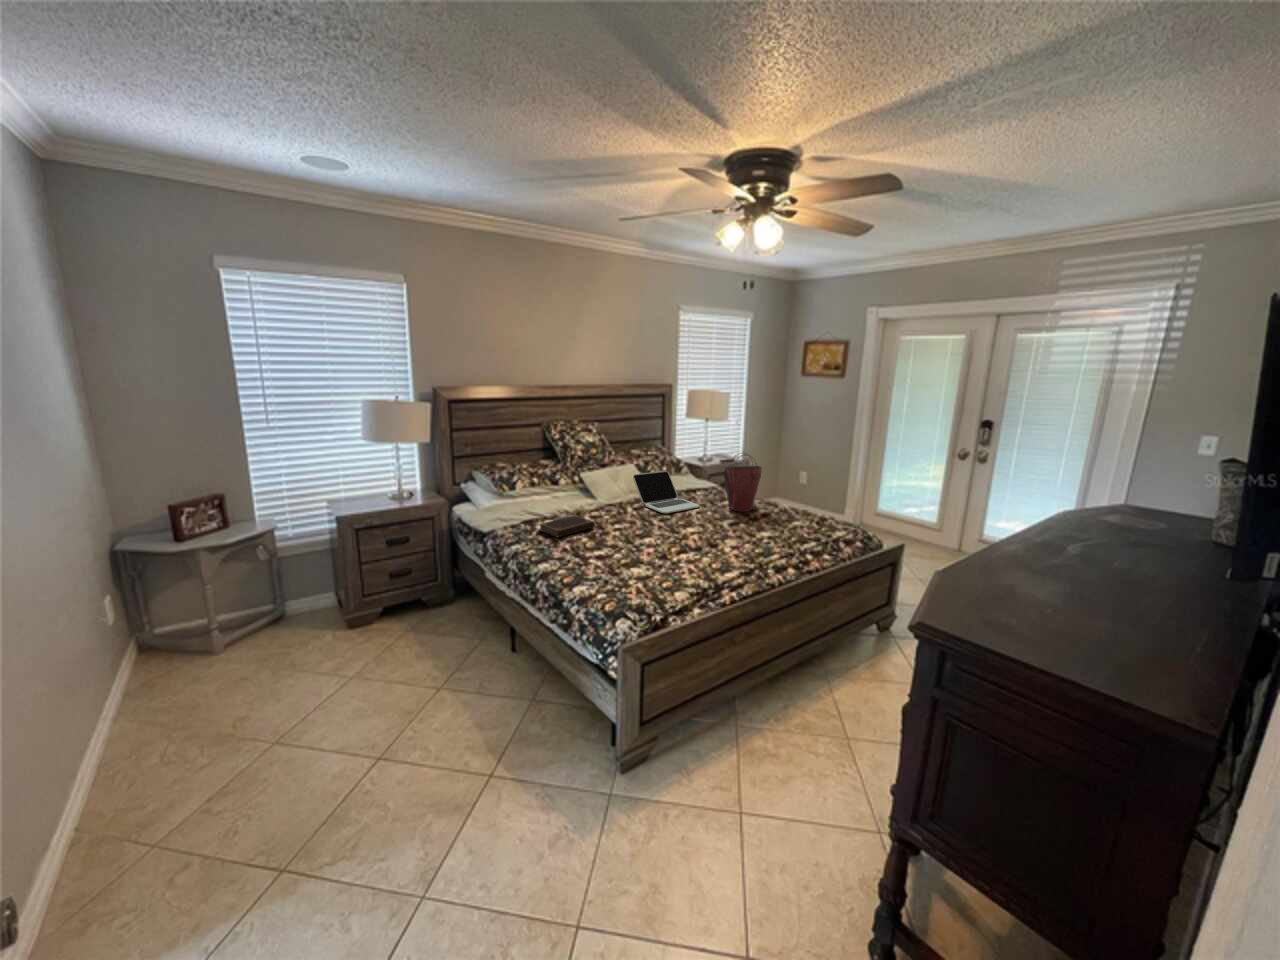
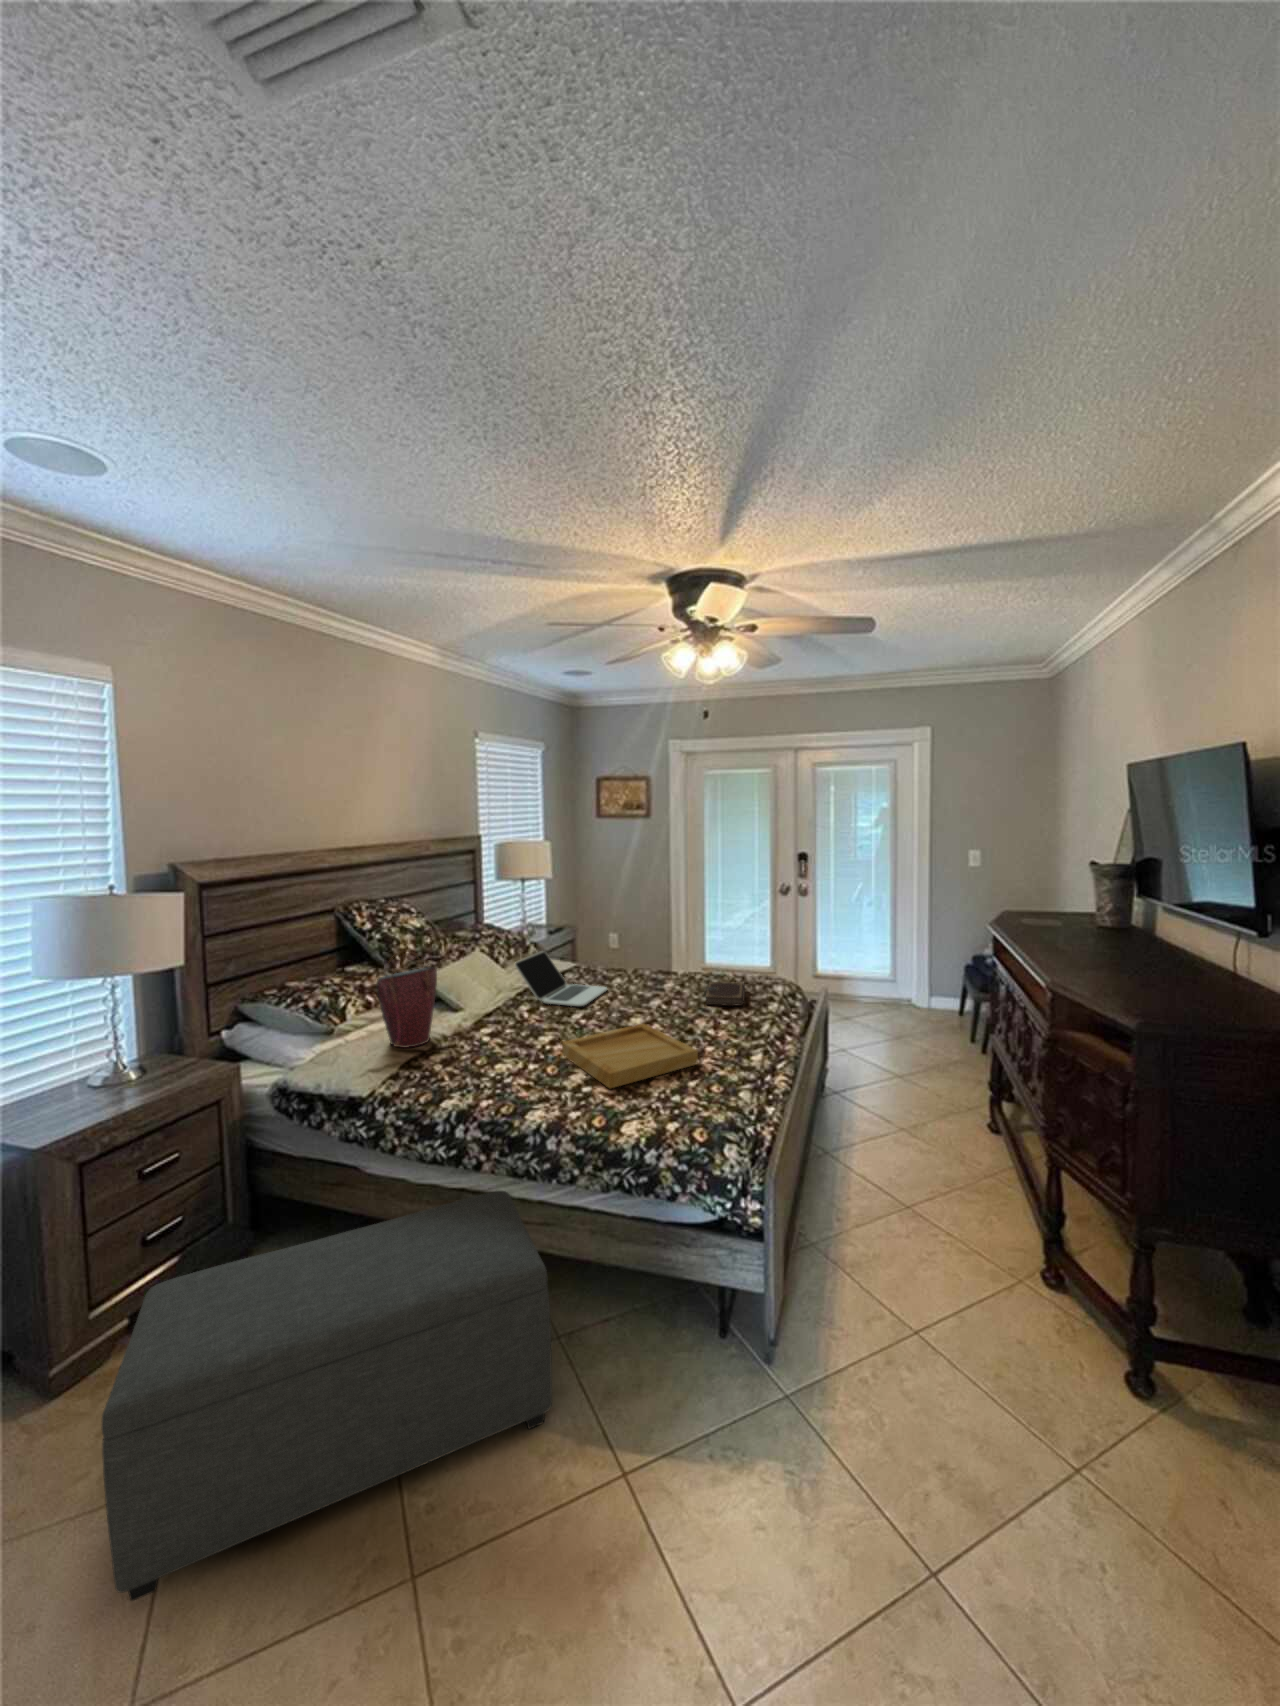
handbag: present [724,454,762,512] -> present [376,952,437,1048]
notebook: present [540,515,595,537] -> present [706,982,745,1006]
tray: none [598,530,675,567] -> present [562,1024,698,1088]
ottoman: none [294,590,526,734] -> present [101,1191,552,1601]

